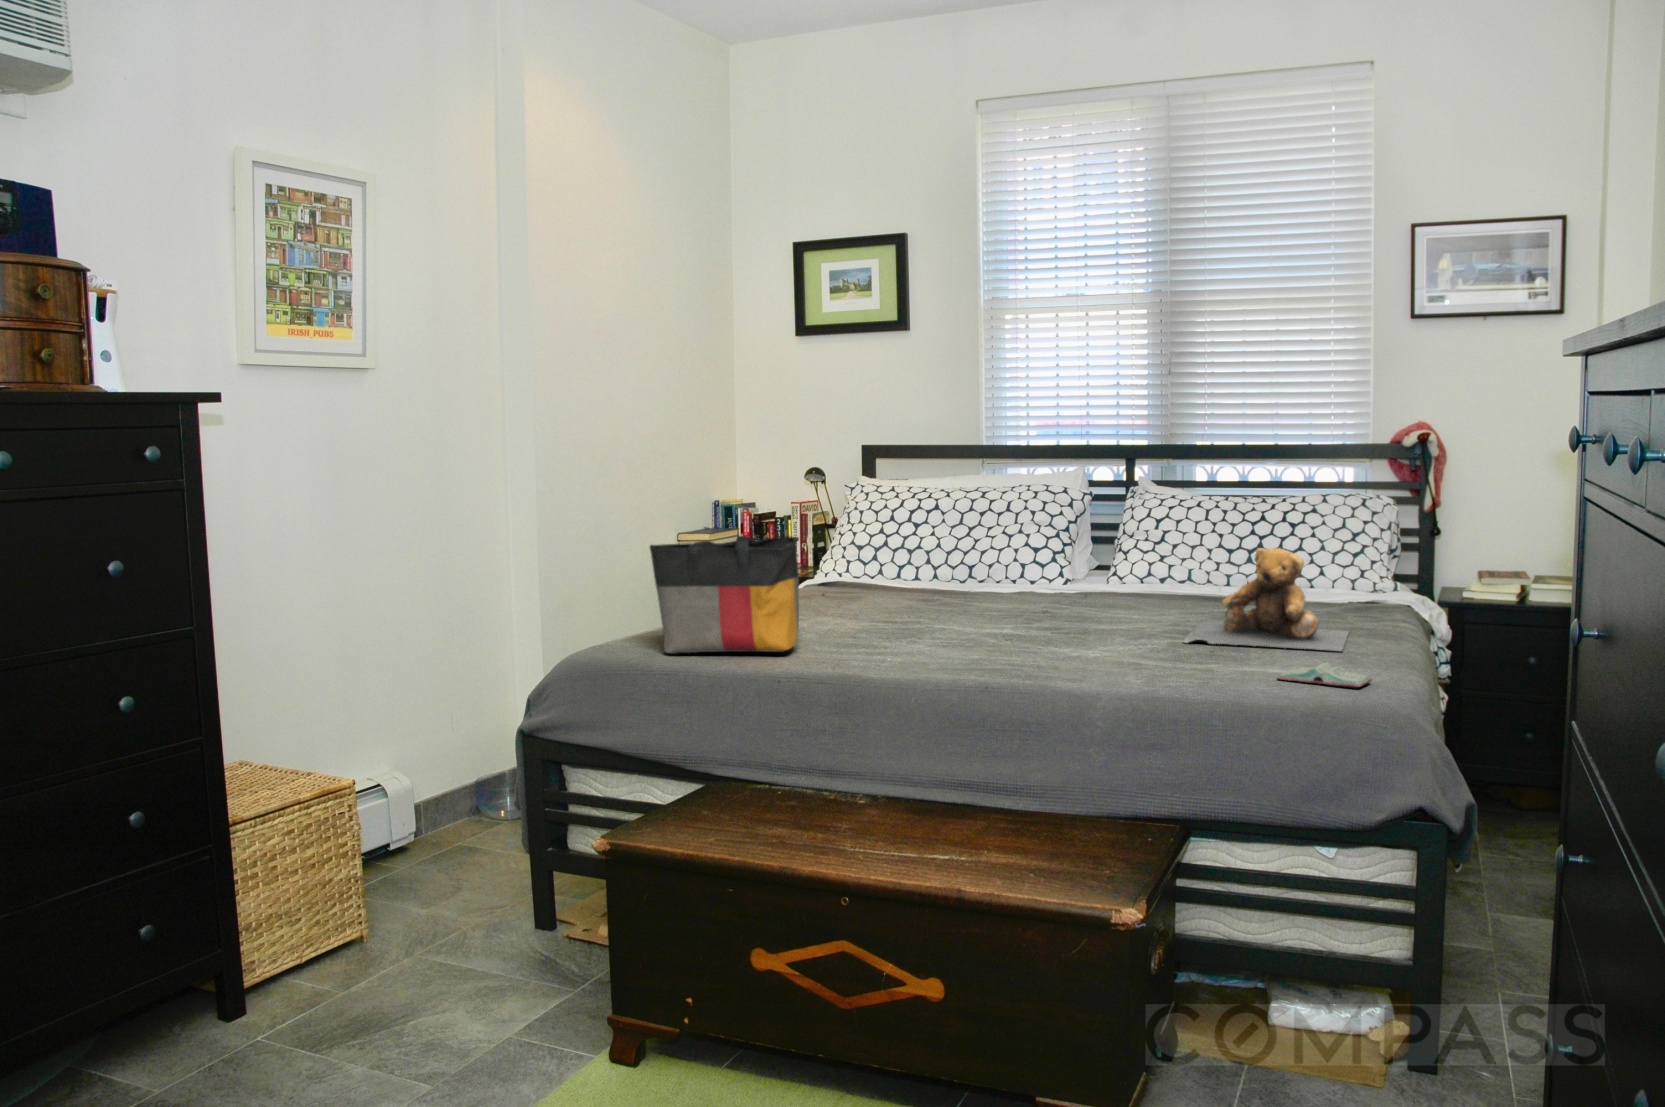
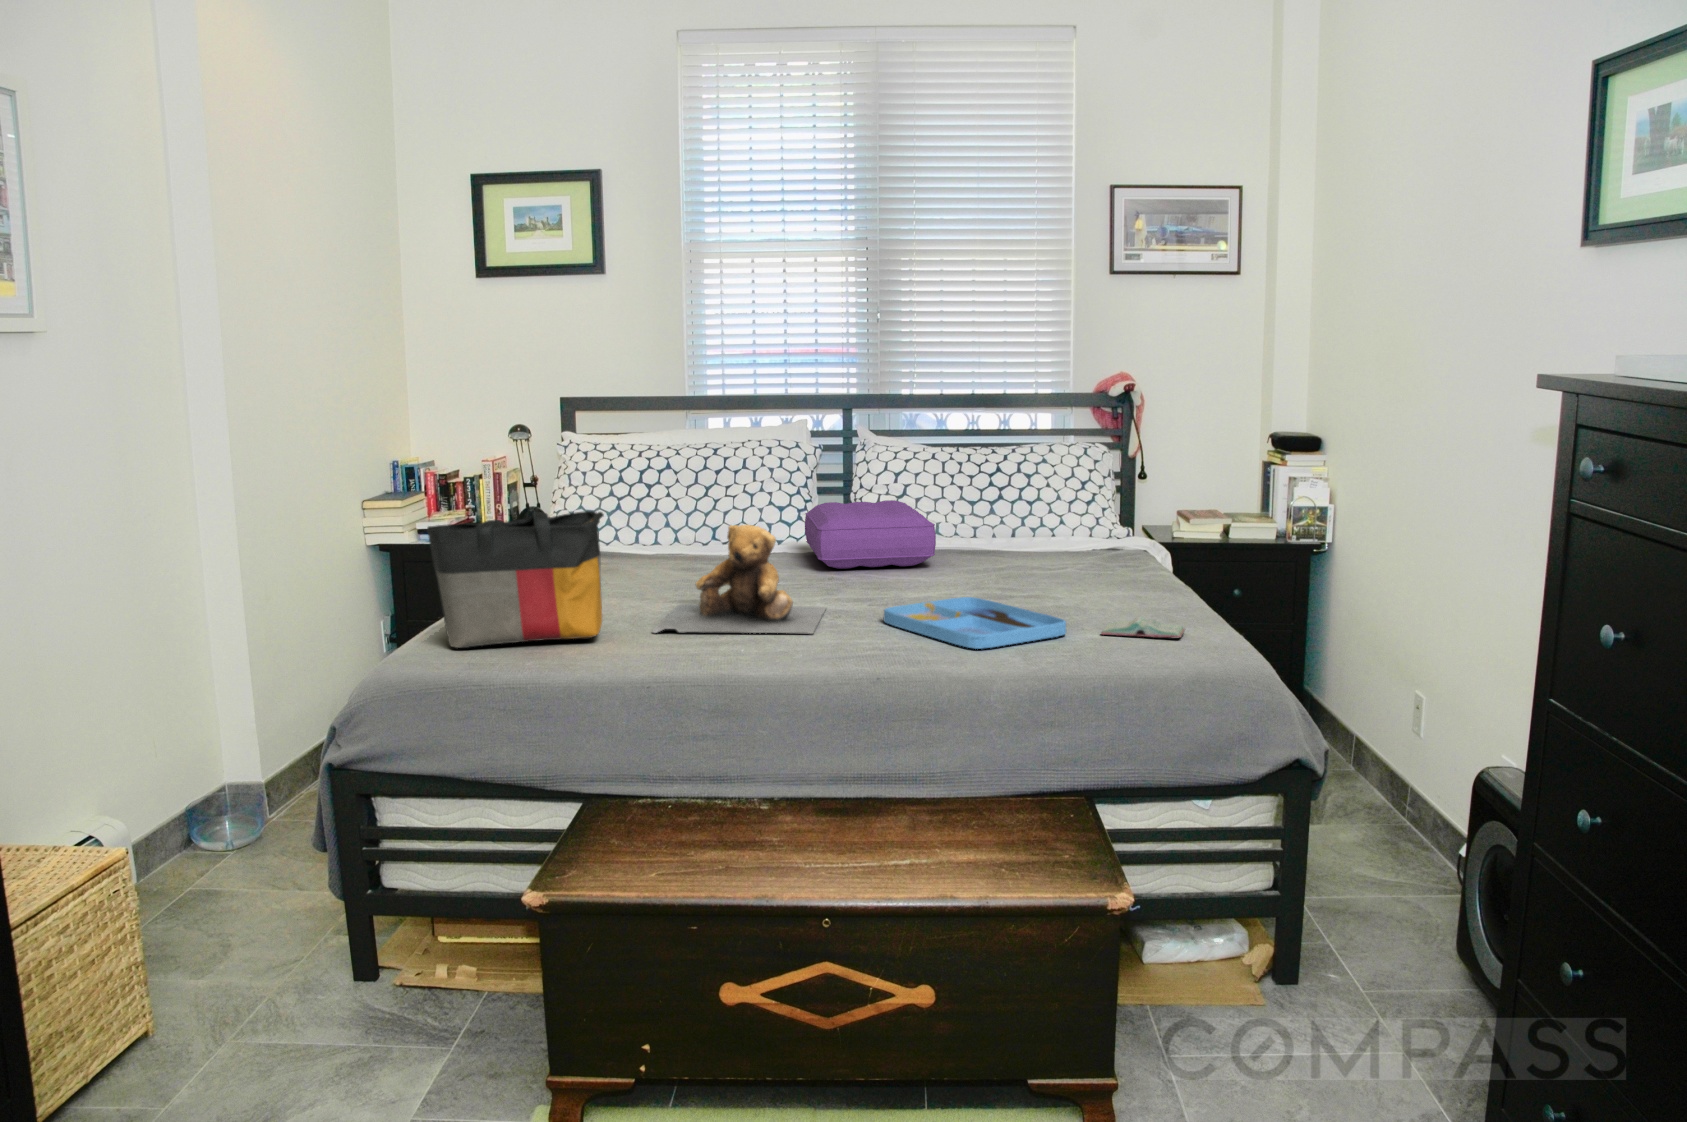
pillow: none [1047,545,1169,609] -> present [805,500,936,569]
teddy bear: present [1183,548,1349,651] -> present [653,525,826,634]
tray: none [1066,637,1240,684] -> present [884,597,1066,649]

